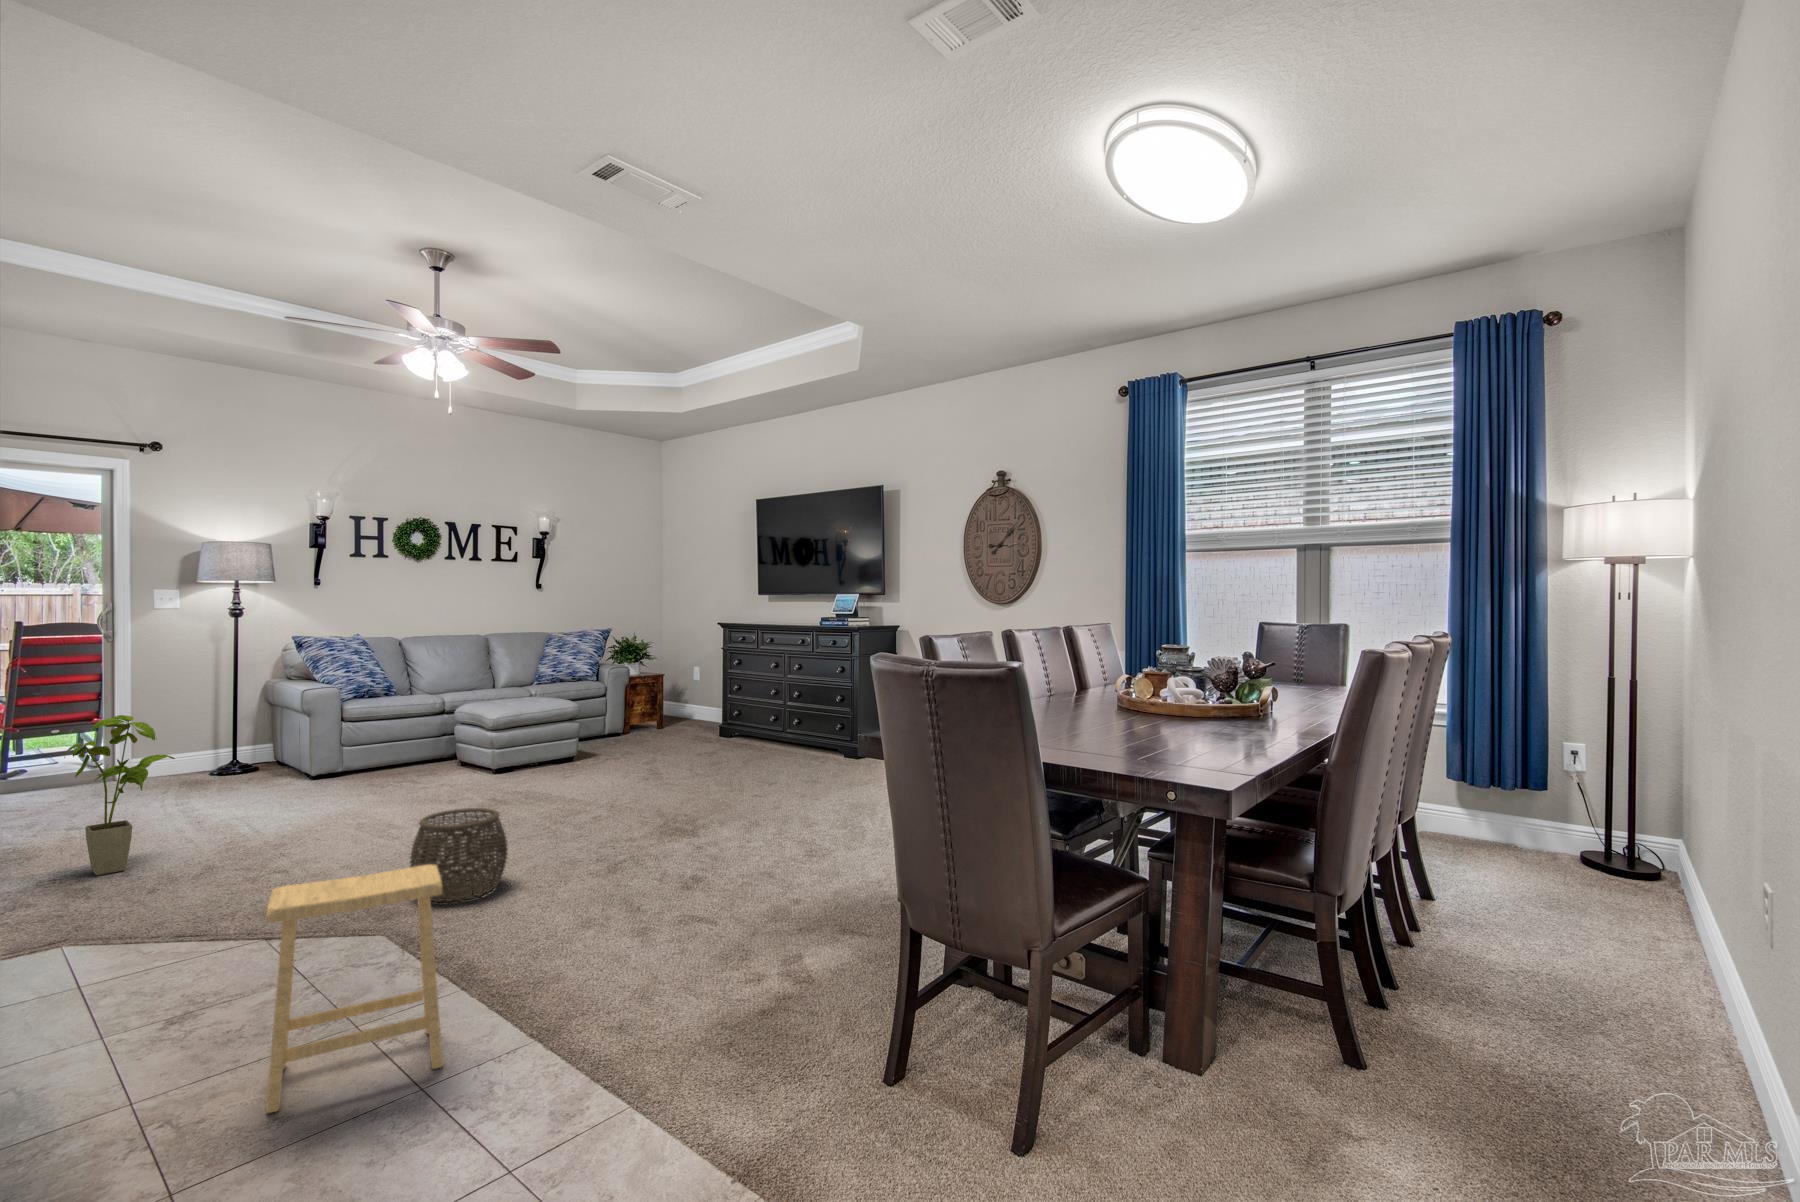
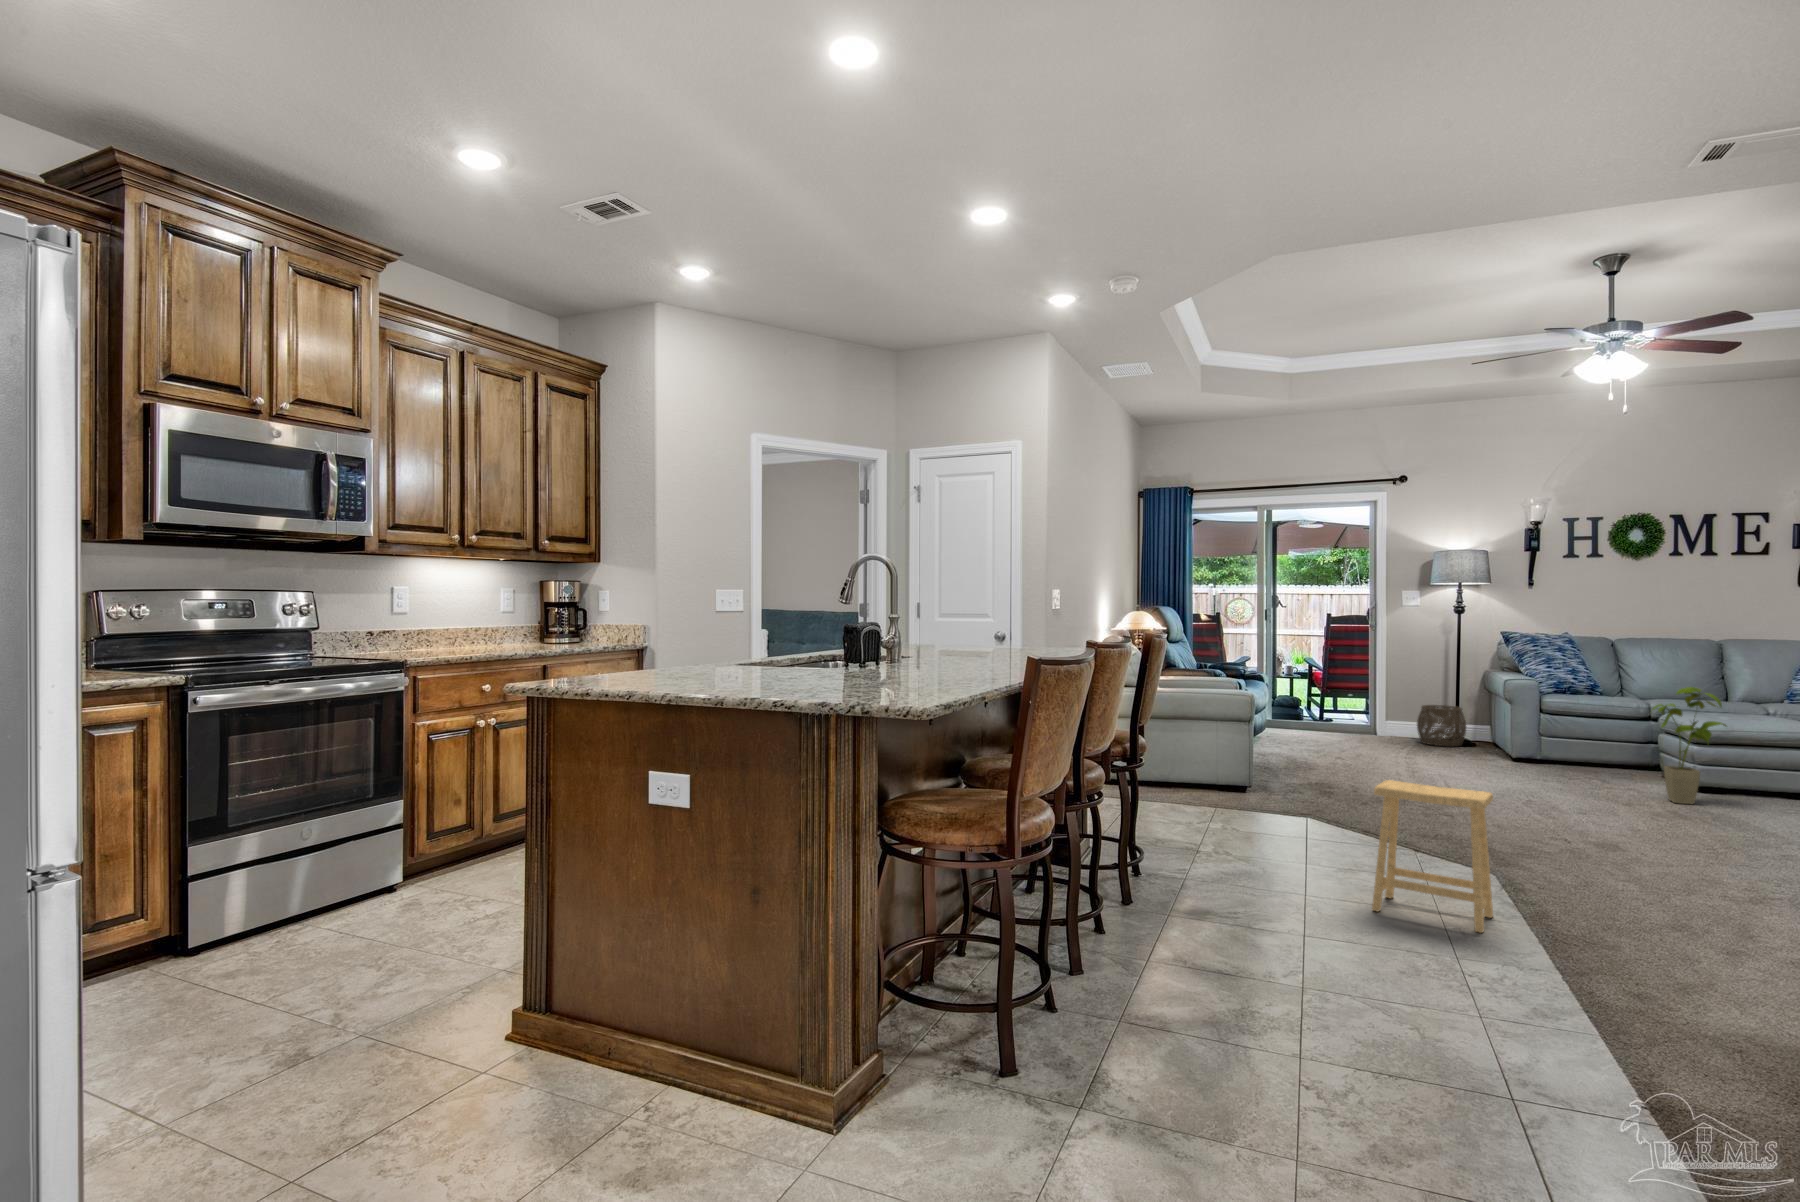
house plant: present [65,715,175,875] -> present [1652,687,1726,804]
woven basket: present [410,808,508,903] -> present [1417,705,1466,747]

